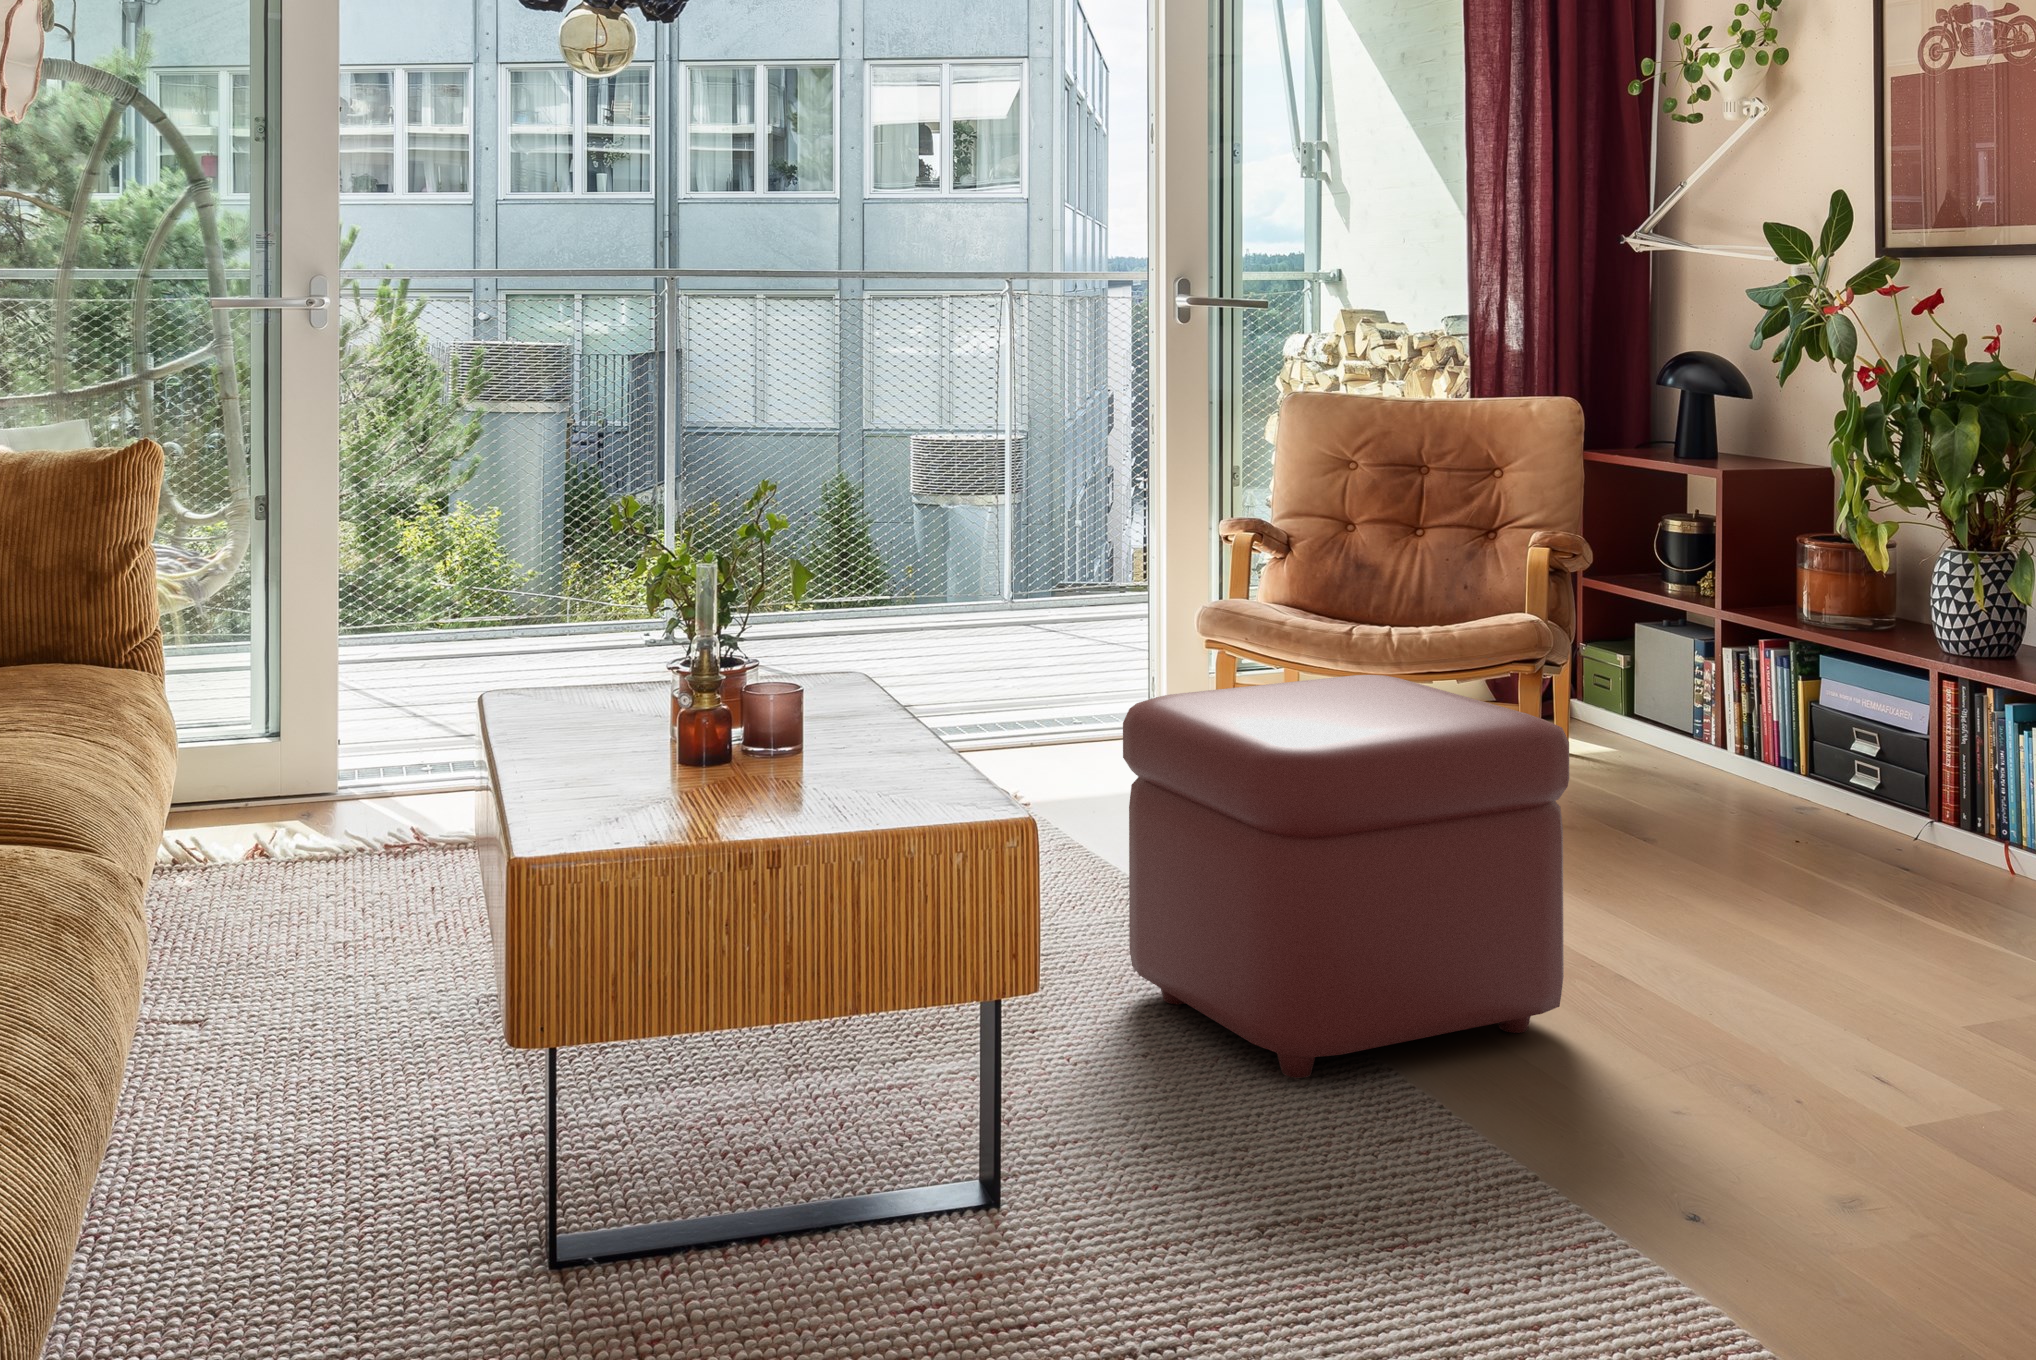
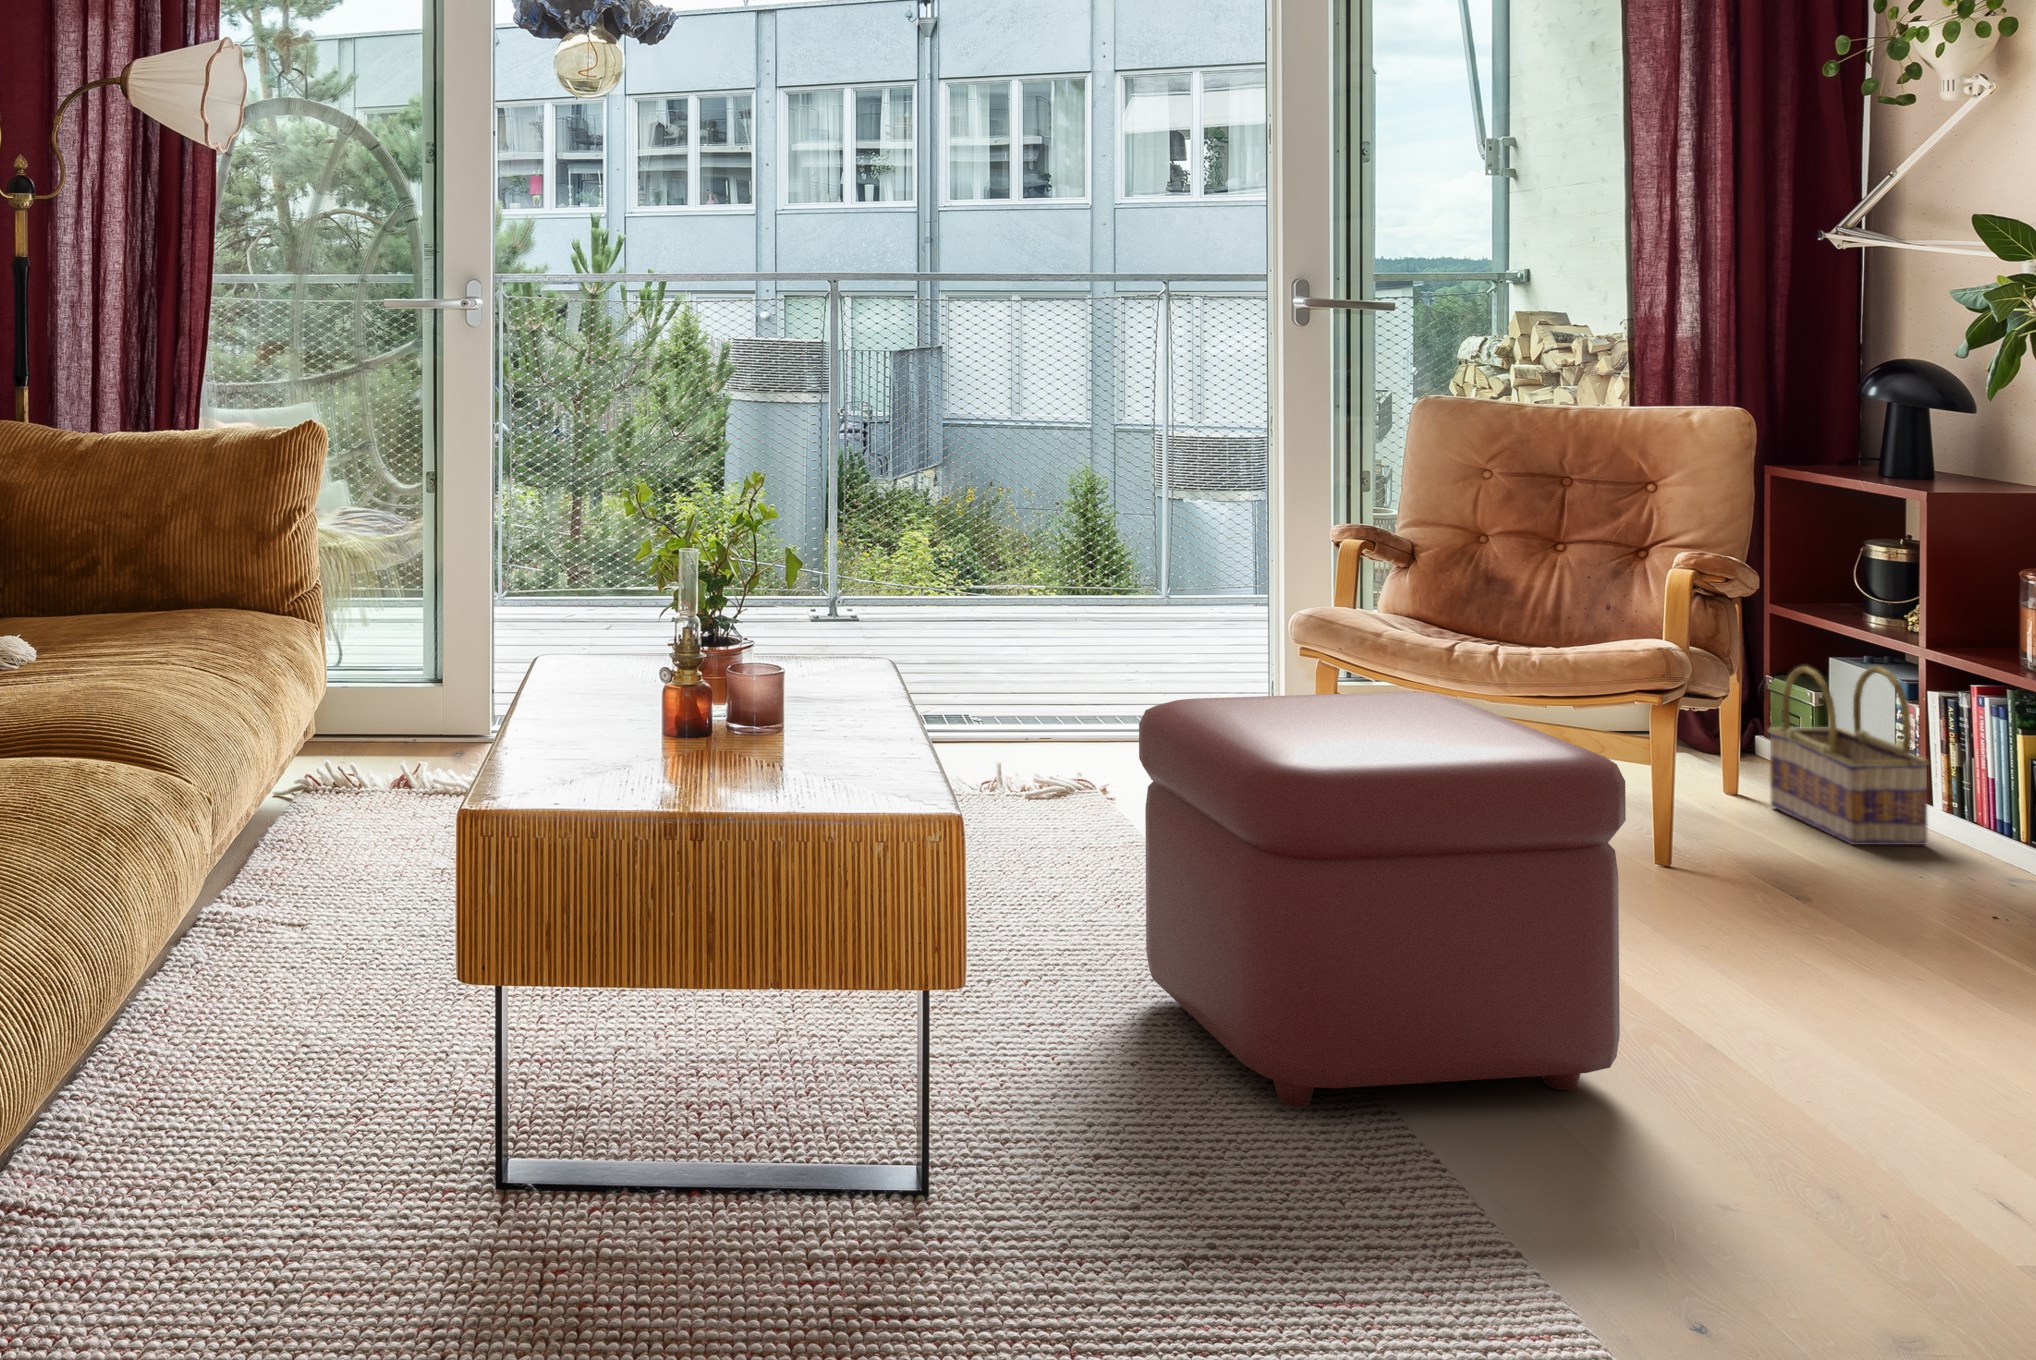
basket: none [1591,631,1727,794] -> present [1768,666,1929,845]

